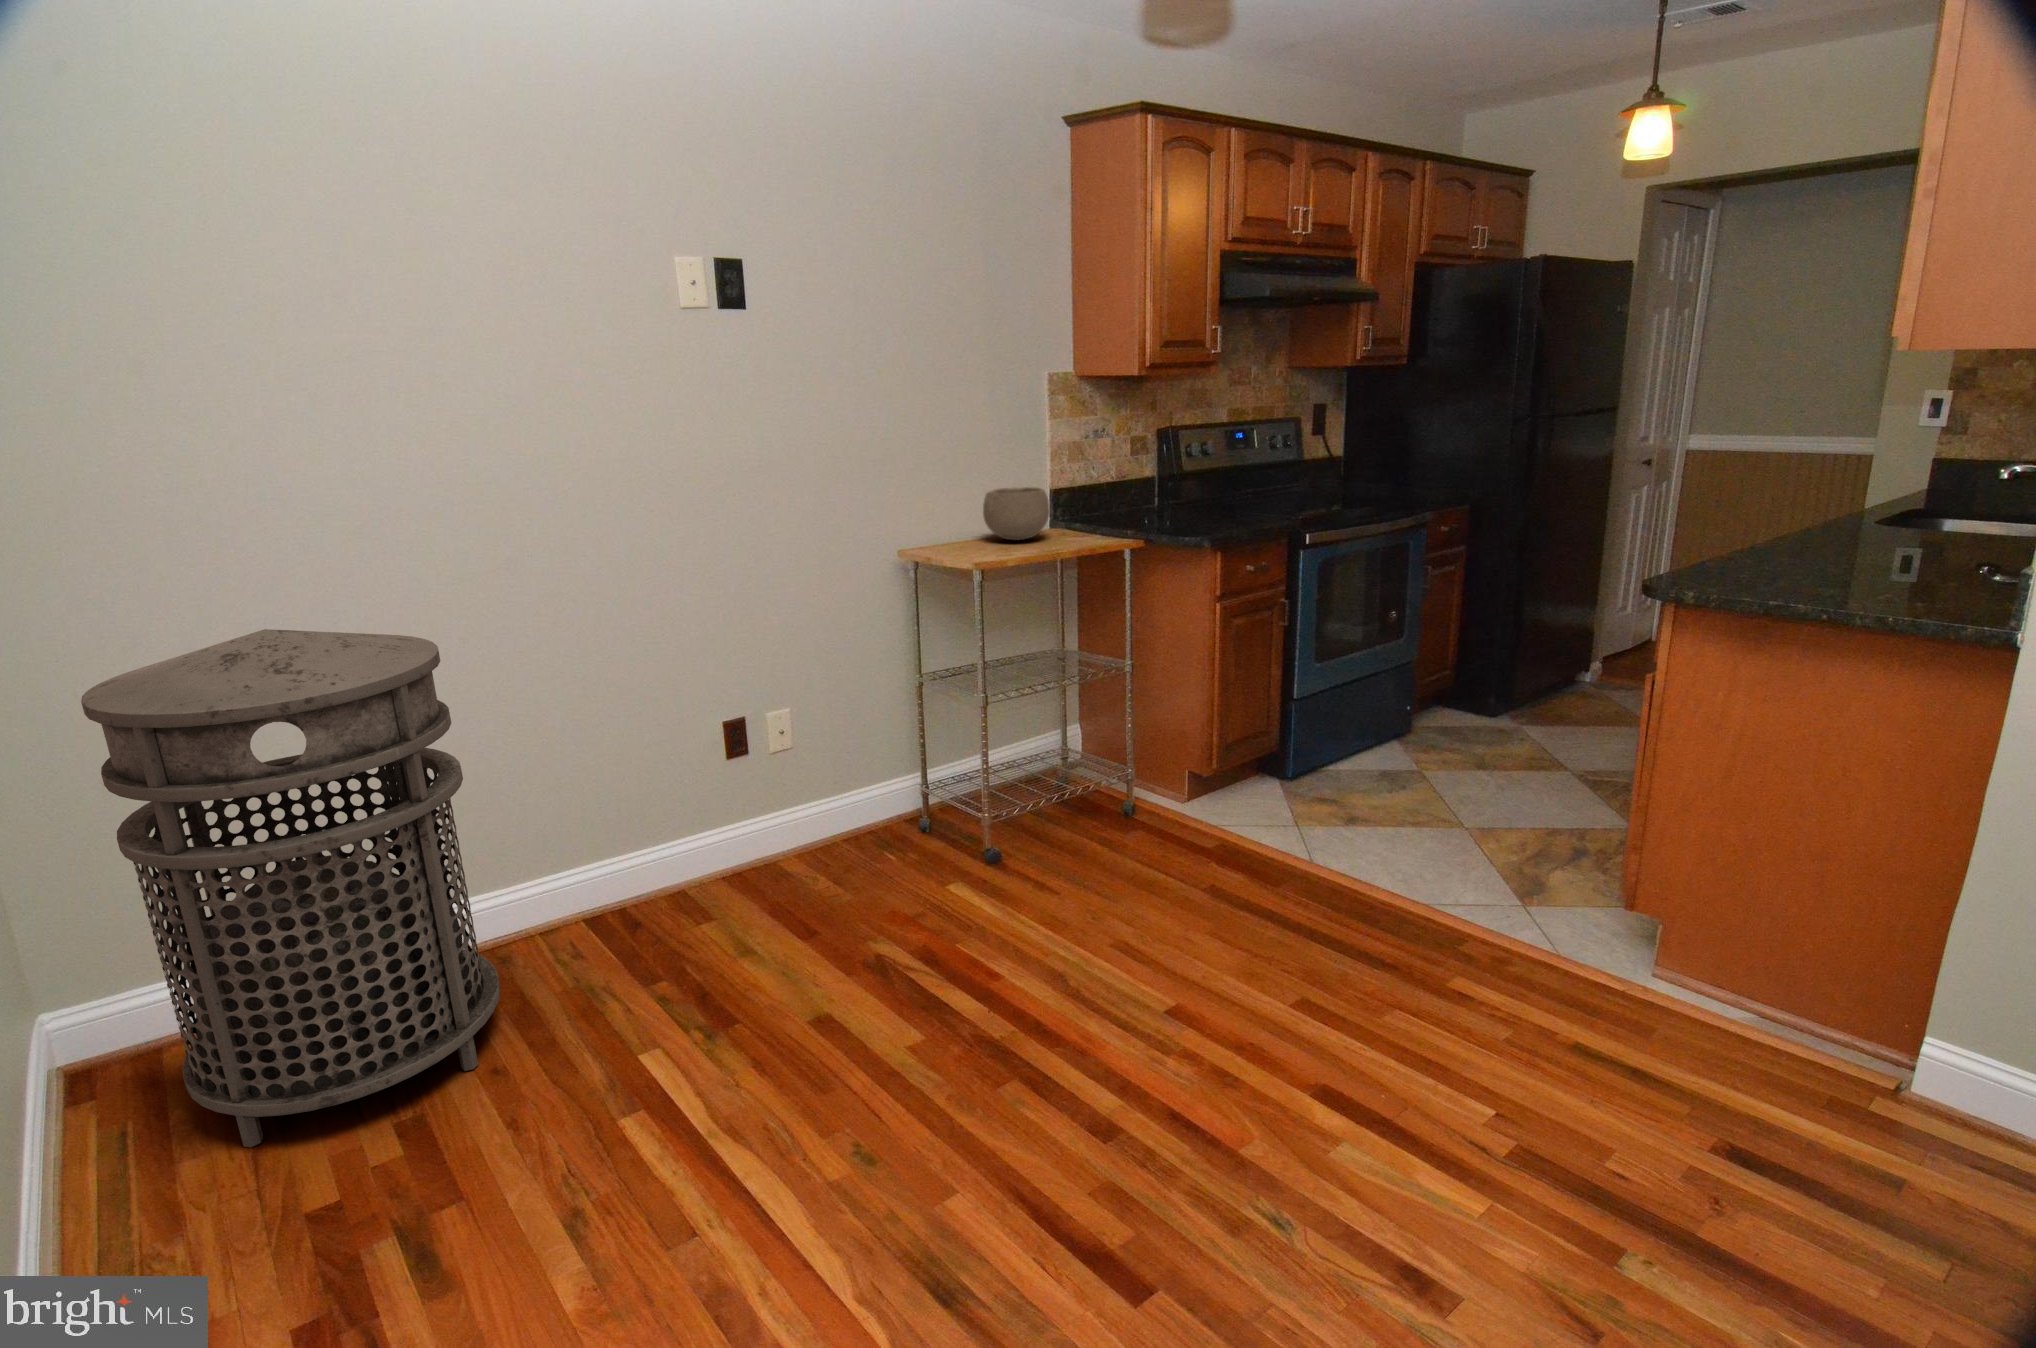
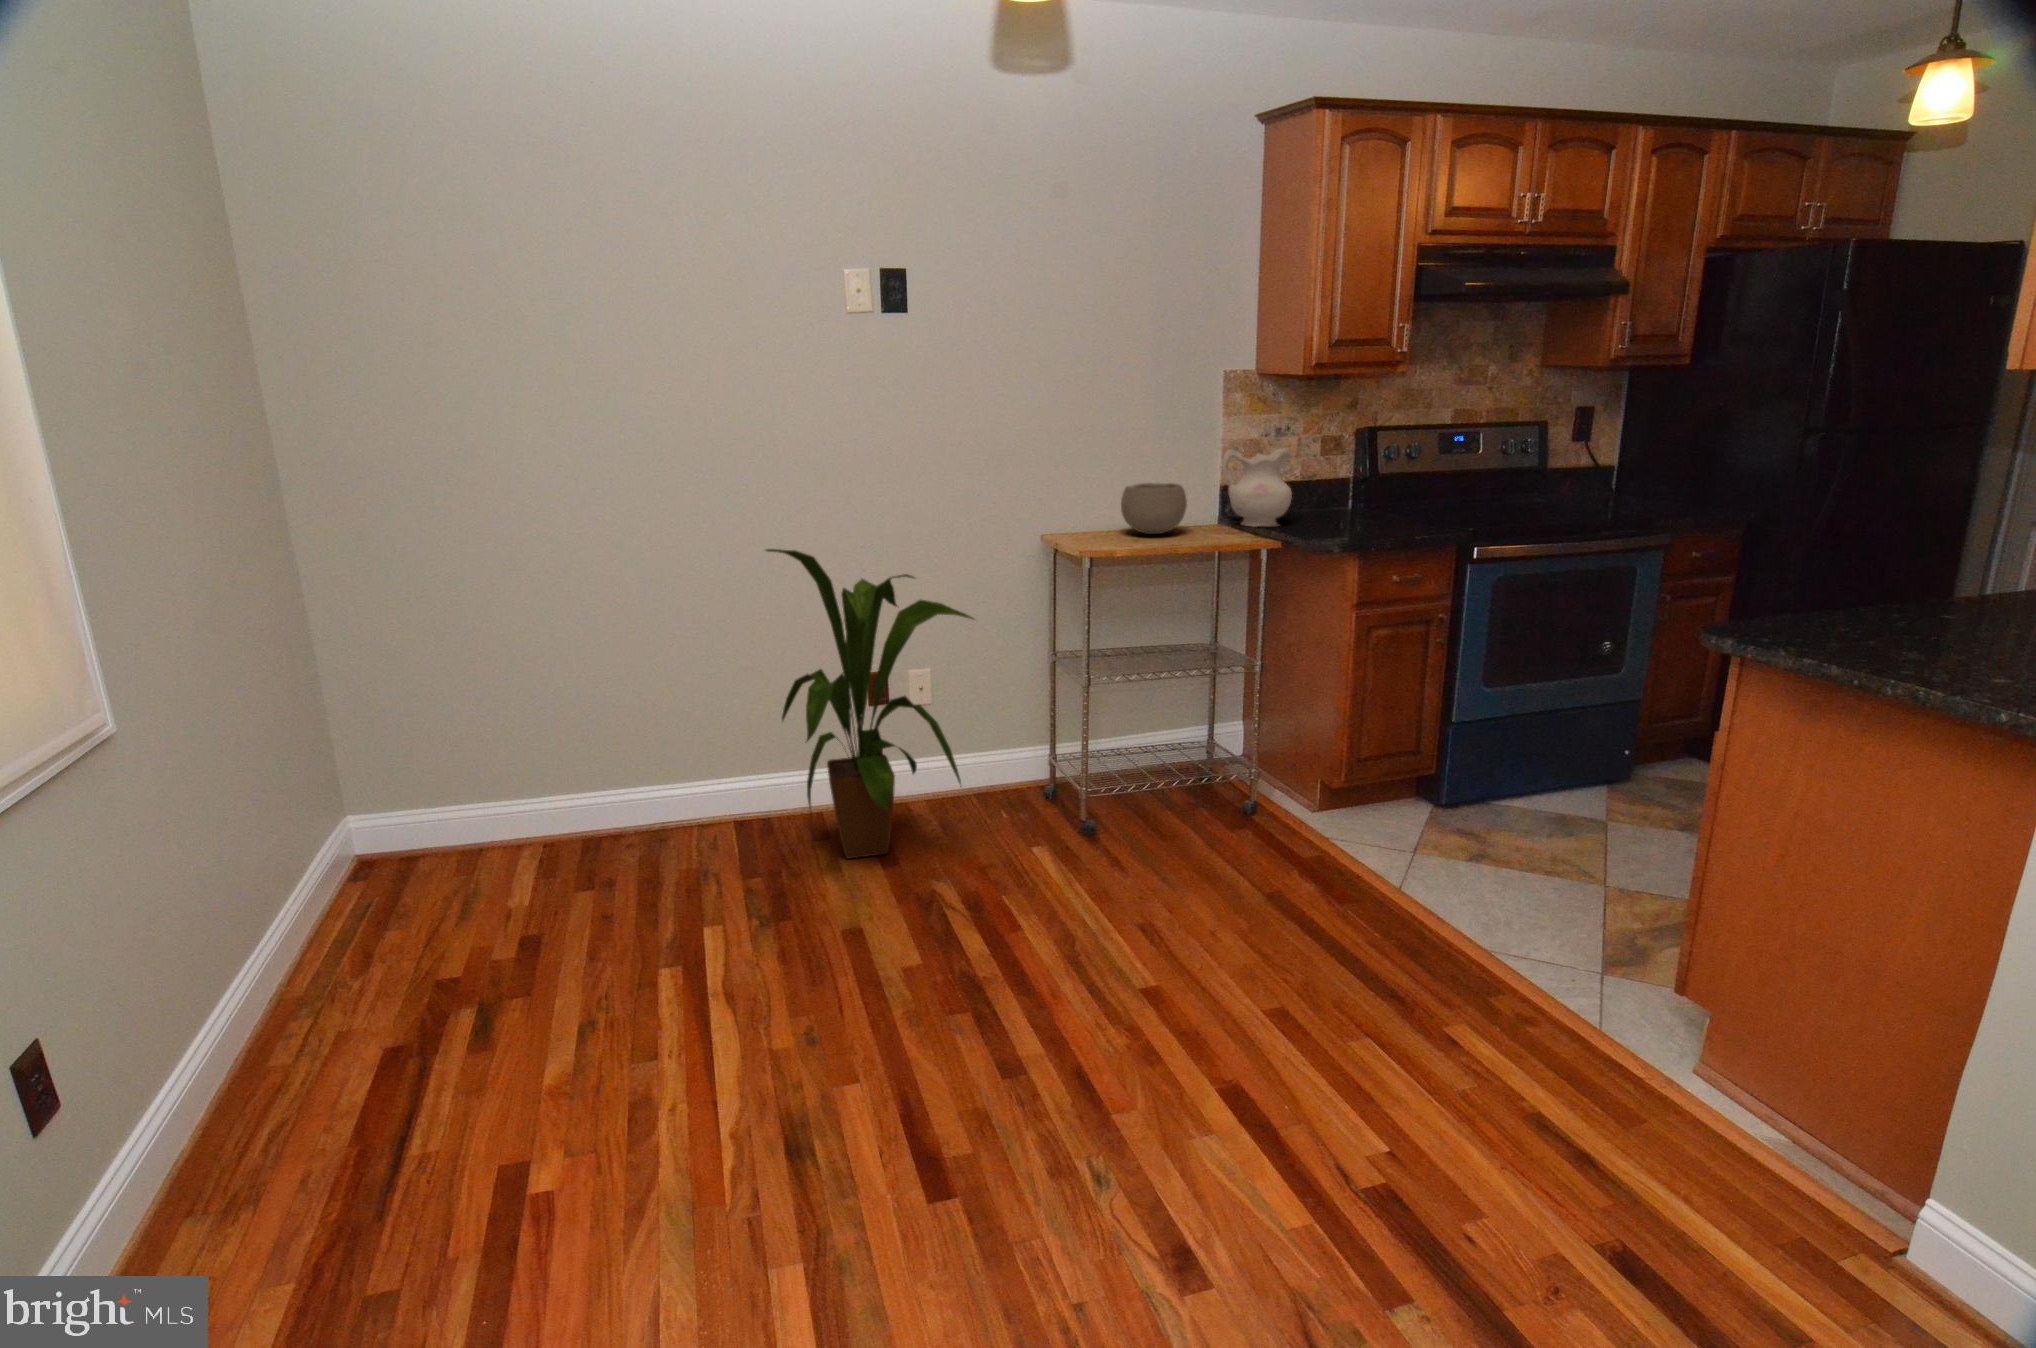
ceramic pitcher: none [1066,447,1133,527] -> present [1222,447,1292,527]
house plant: none [648,583,895,936] -> present [766,549,974,859]
trash can: present [81,629,500,1147] -> none [370,560,638,927]

